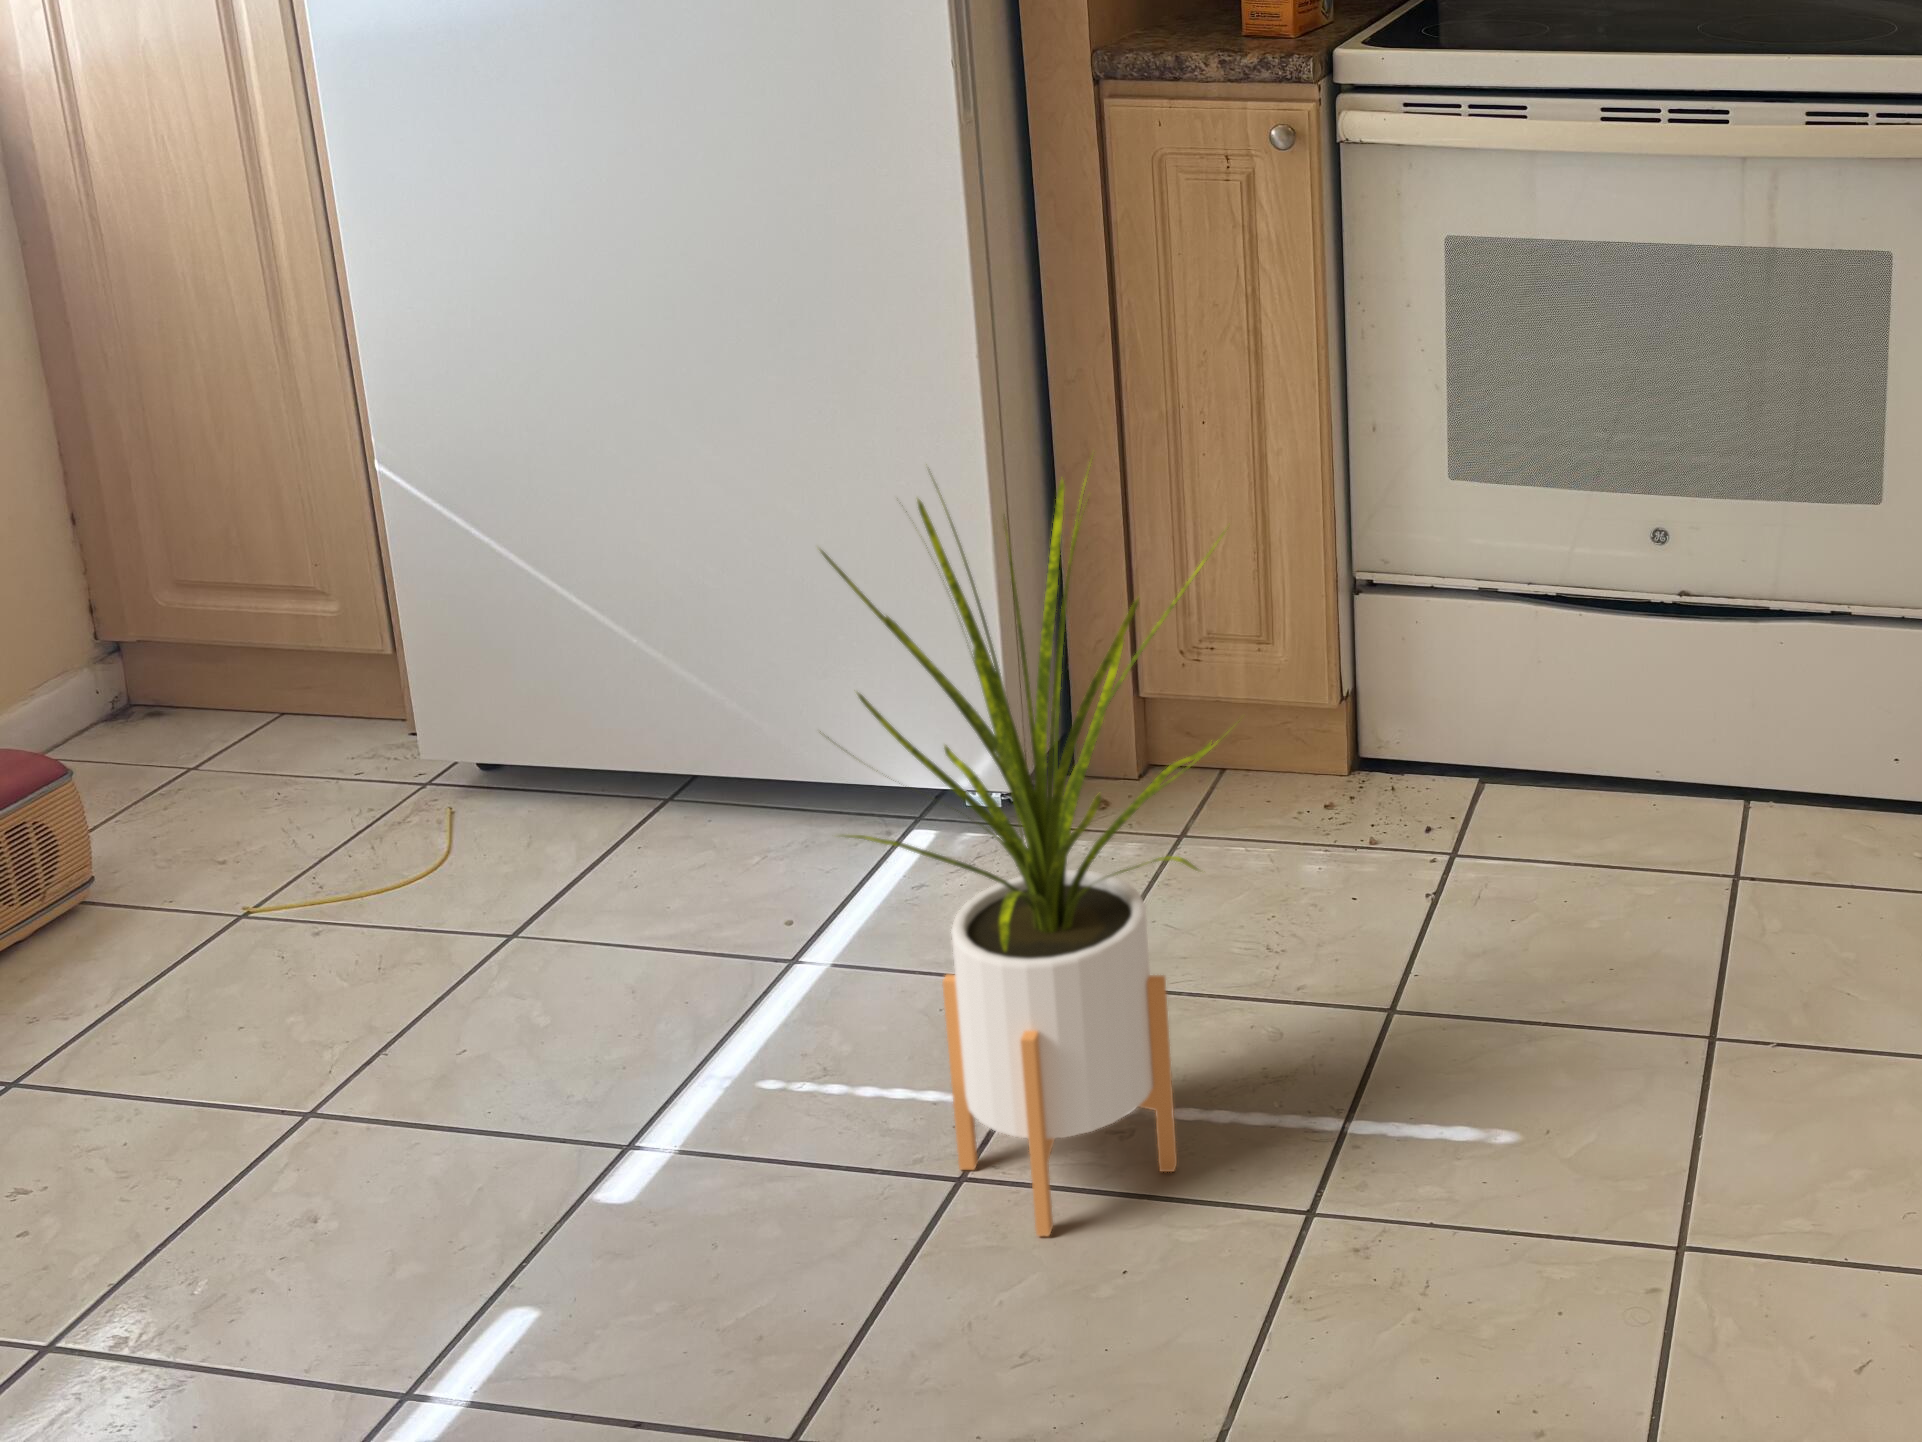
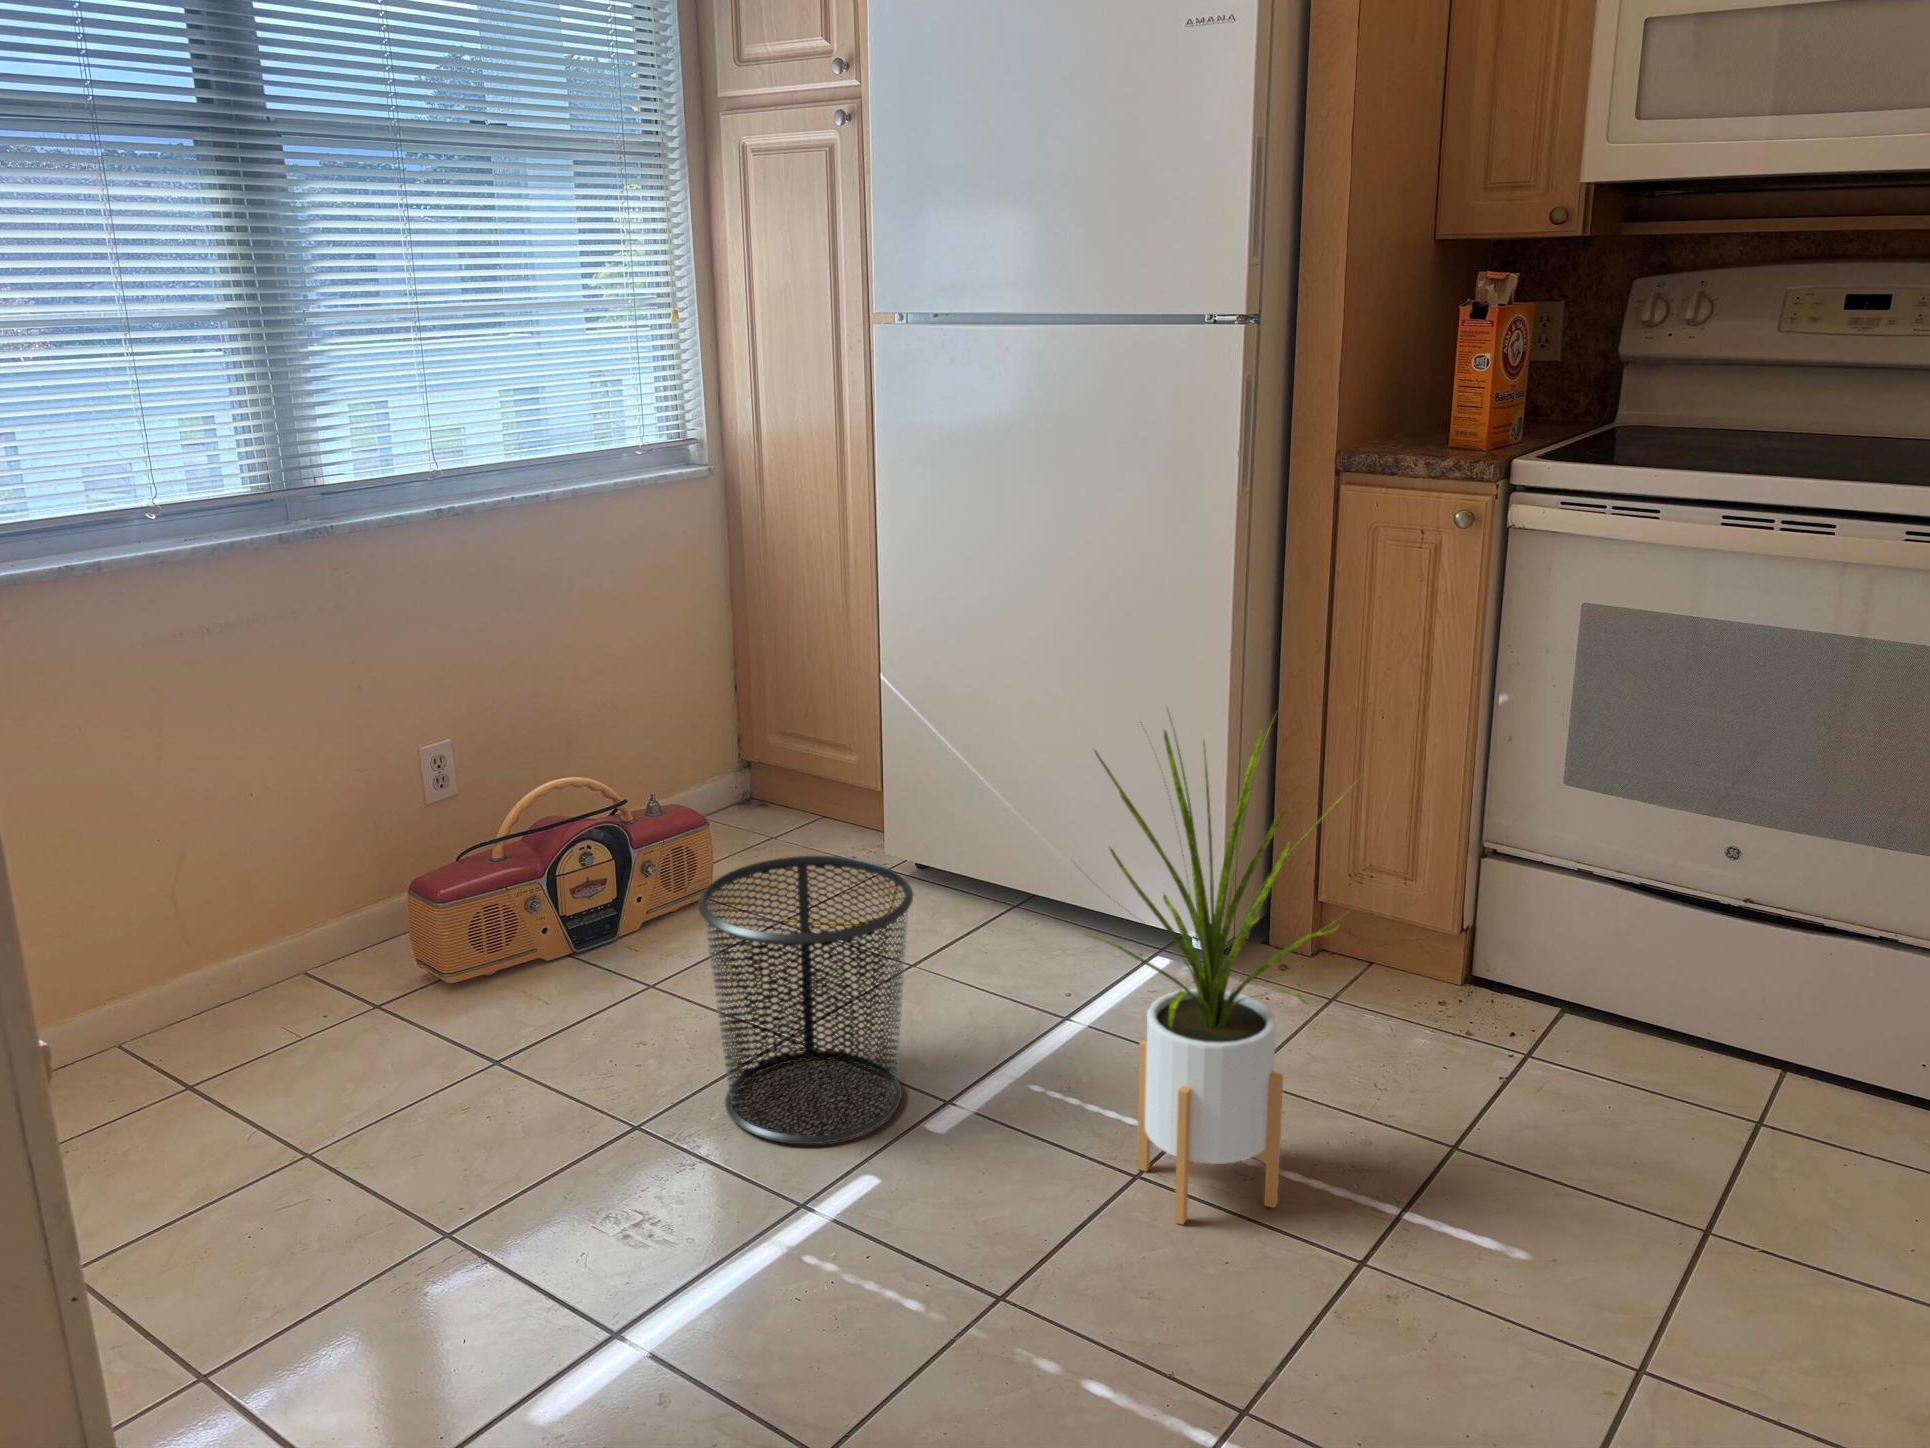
trash can: none [123,786,546,1298] -> present [698,856,913,1144]

